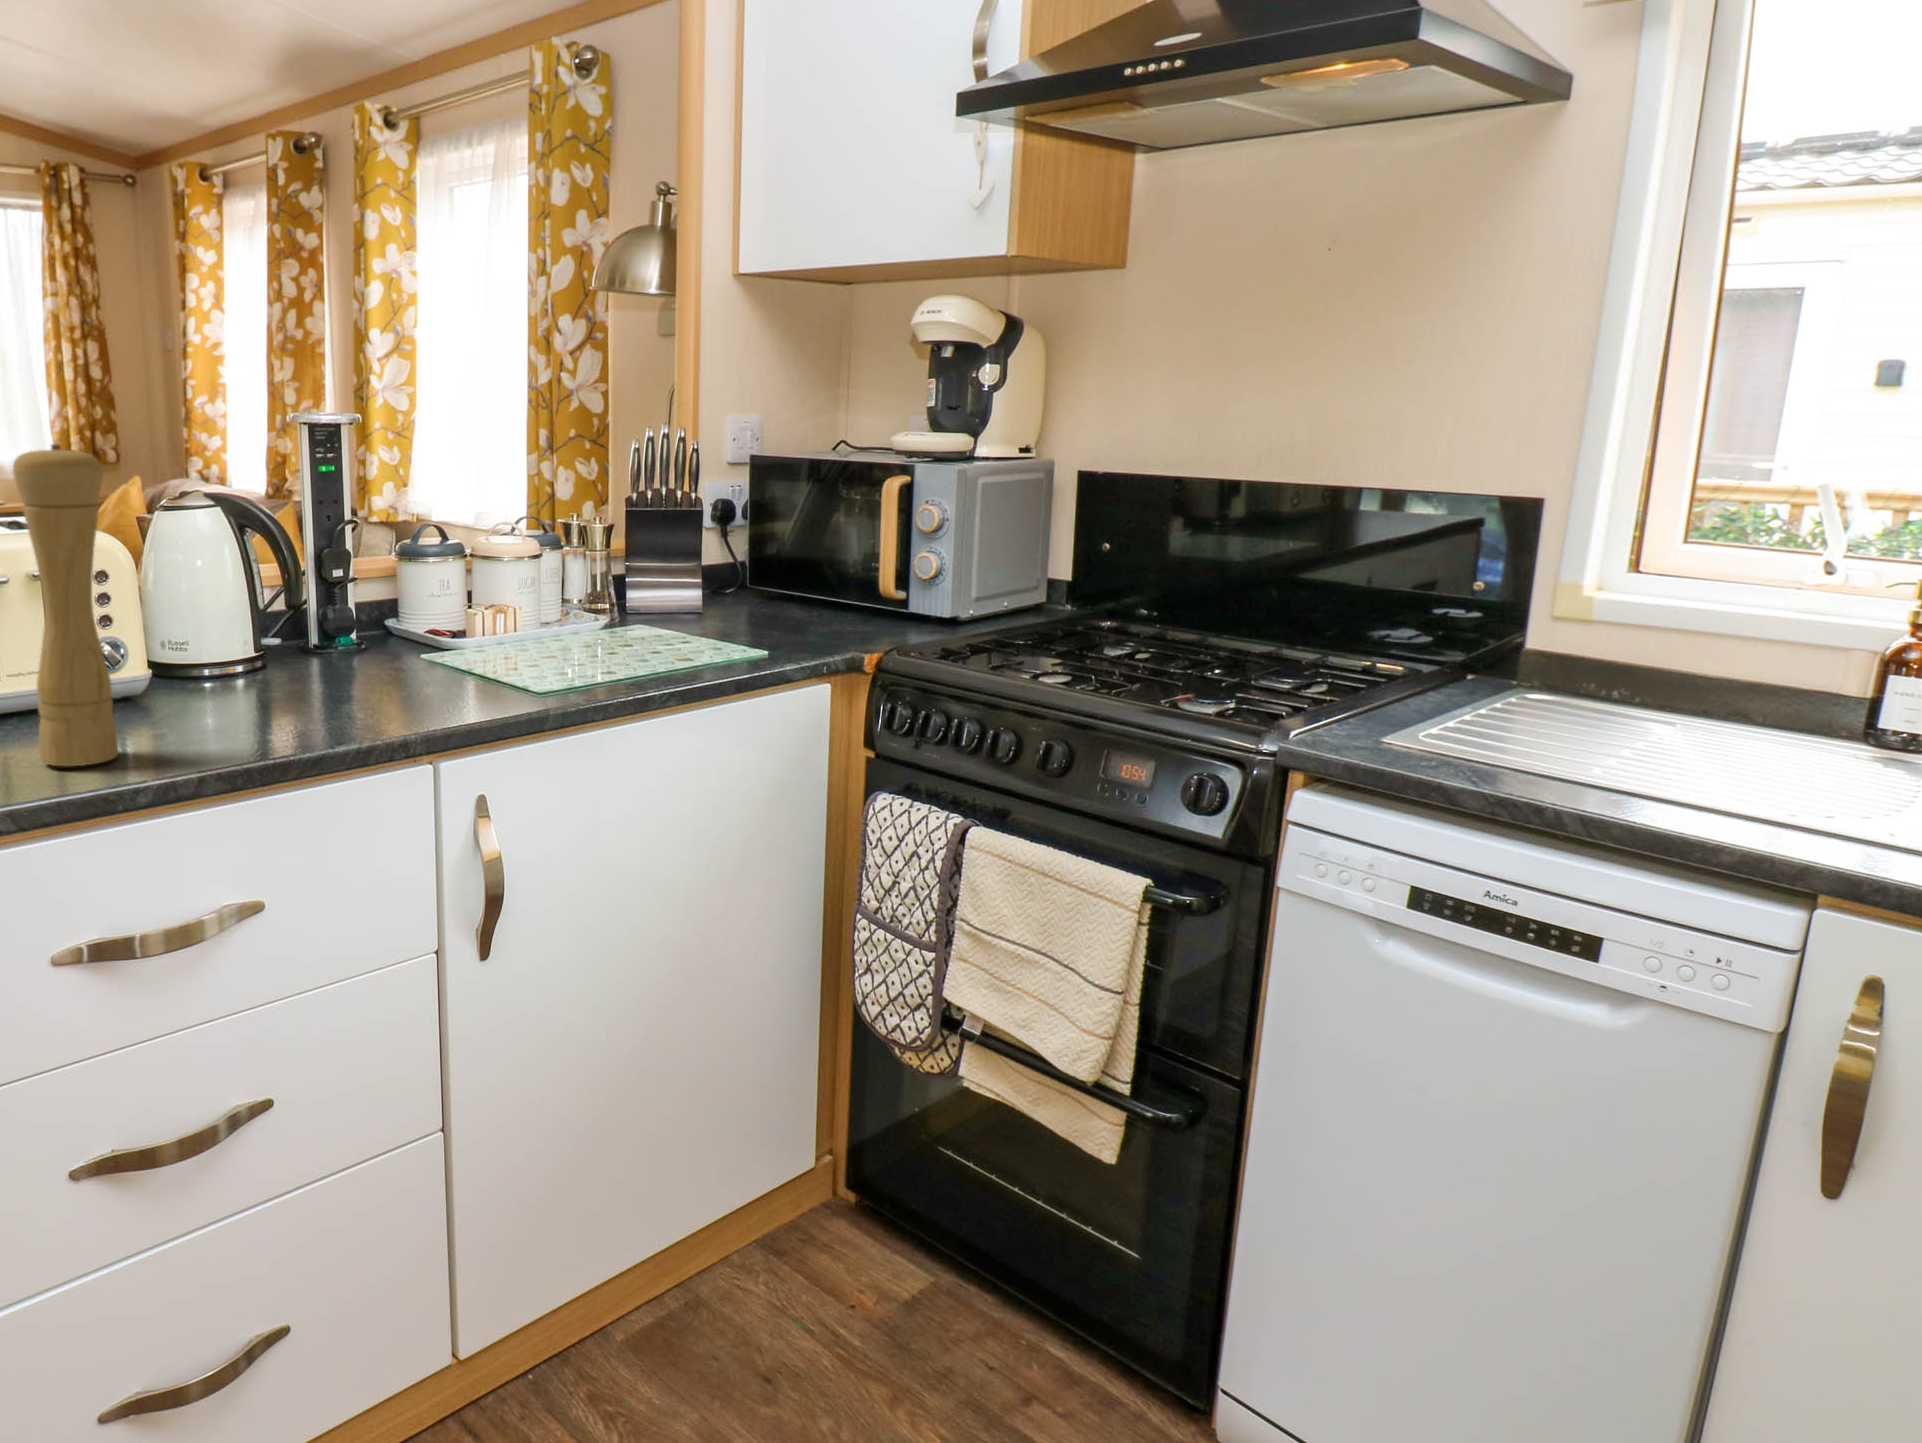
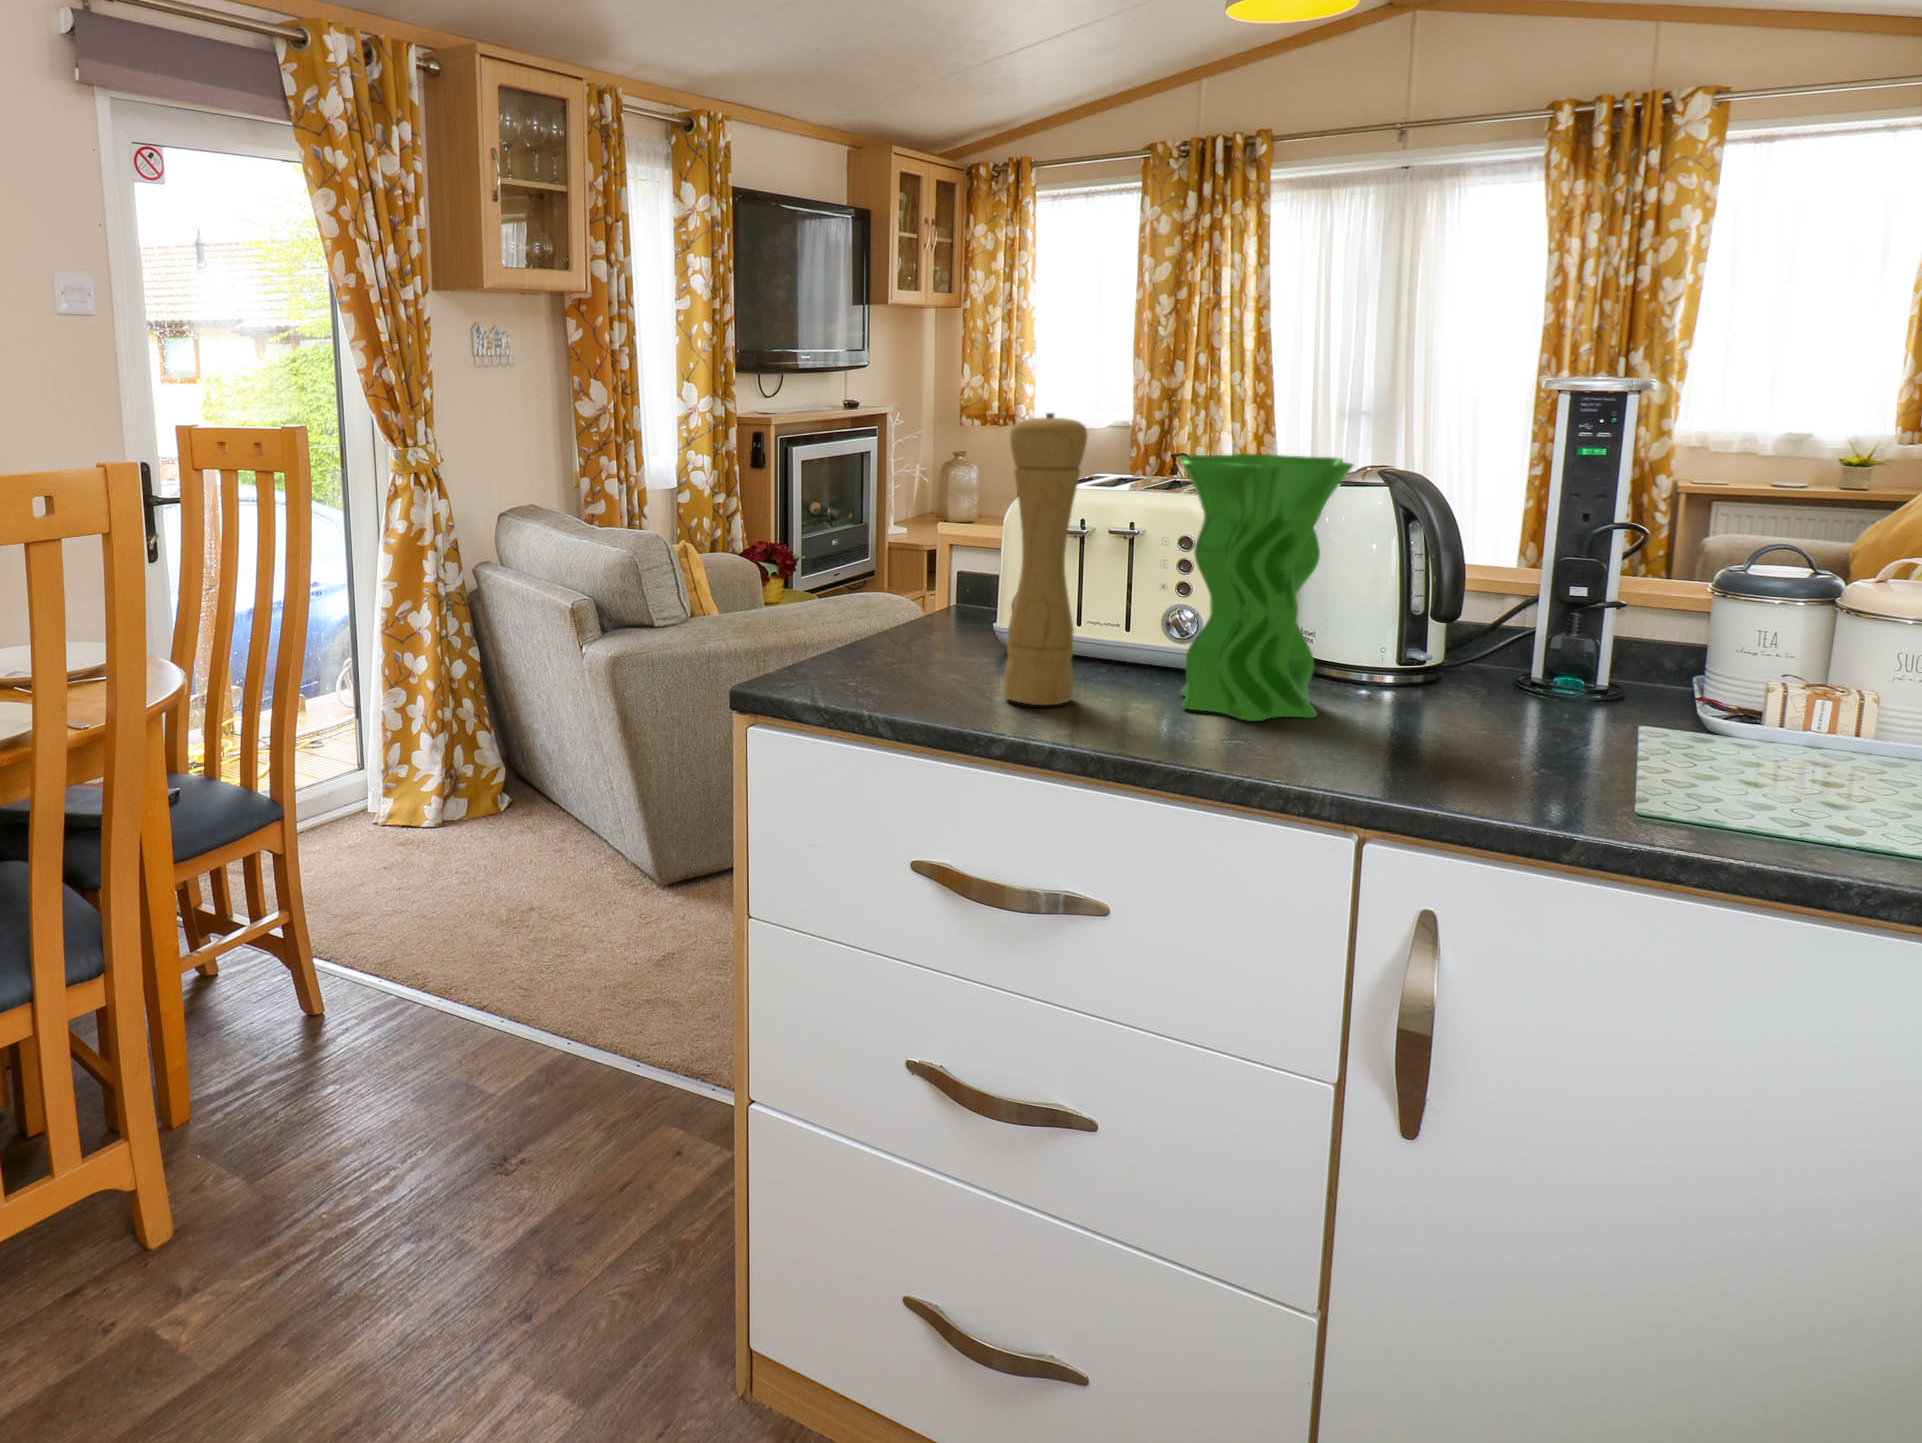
vase: none [141,482,314,730] -> present [1179,454,1353,721]

